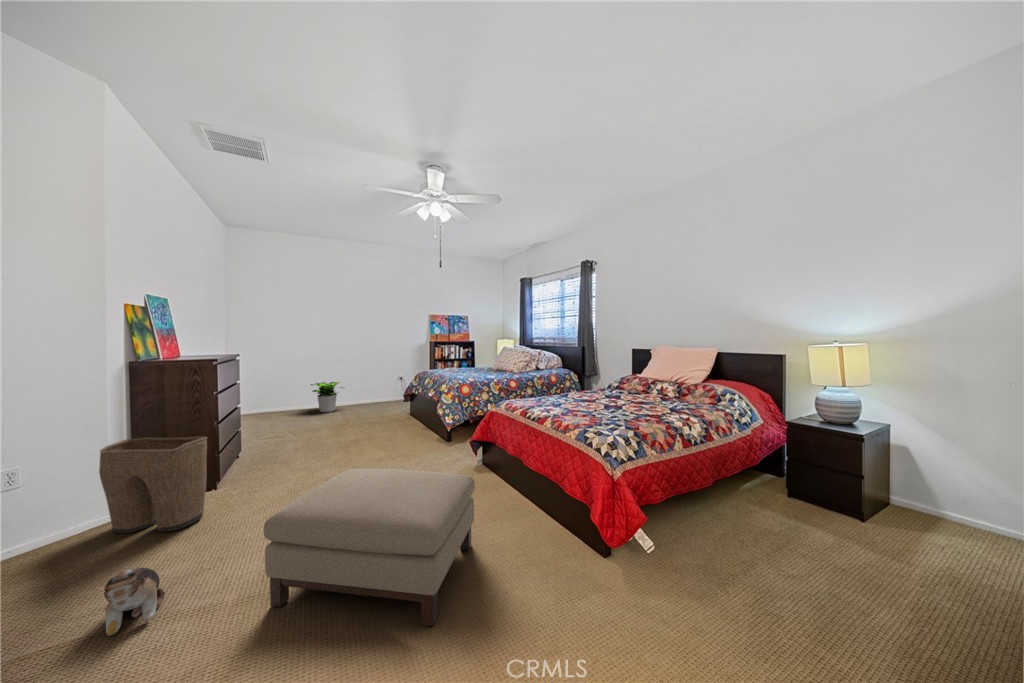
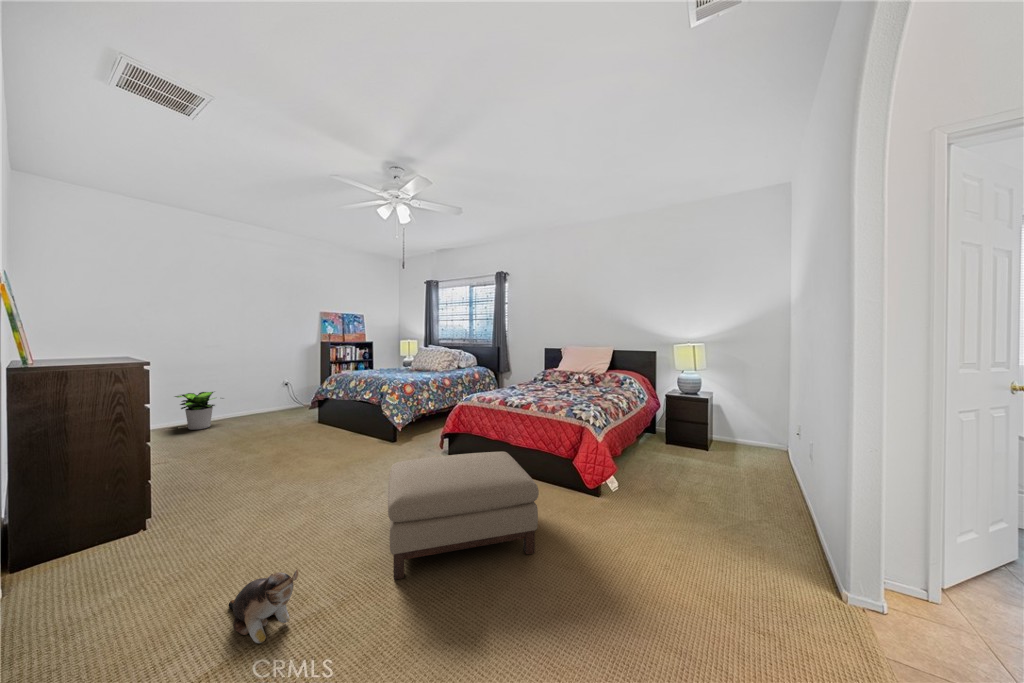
laundry basket: present [99,436,207,533] -> none [68,455,205,586]

